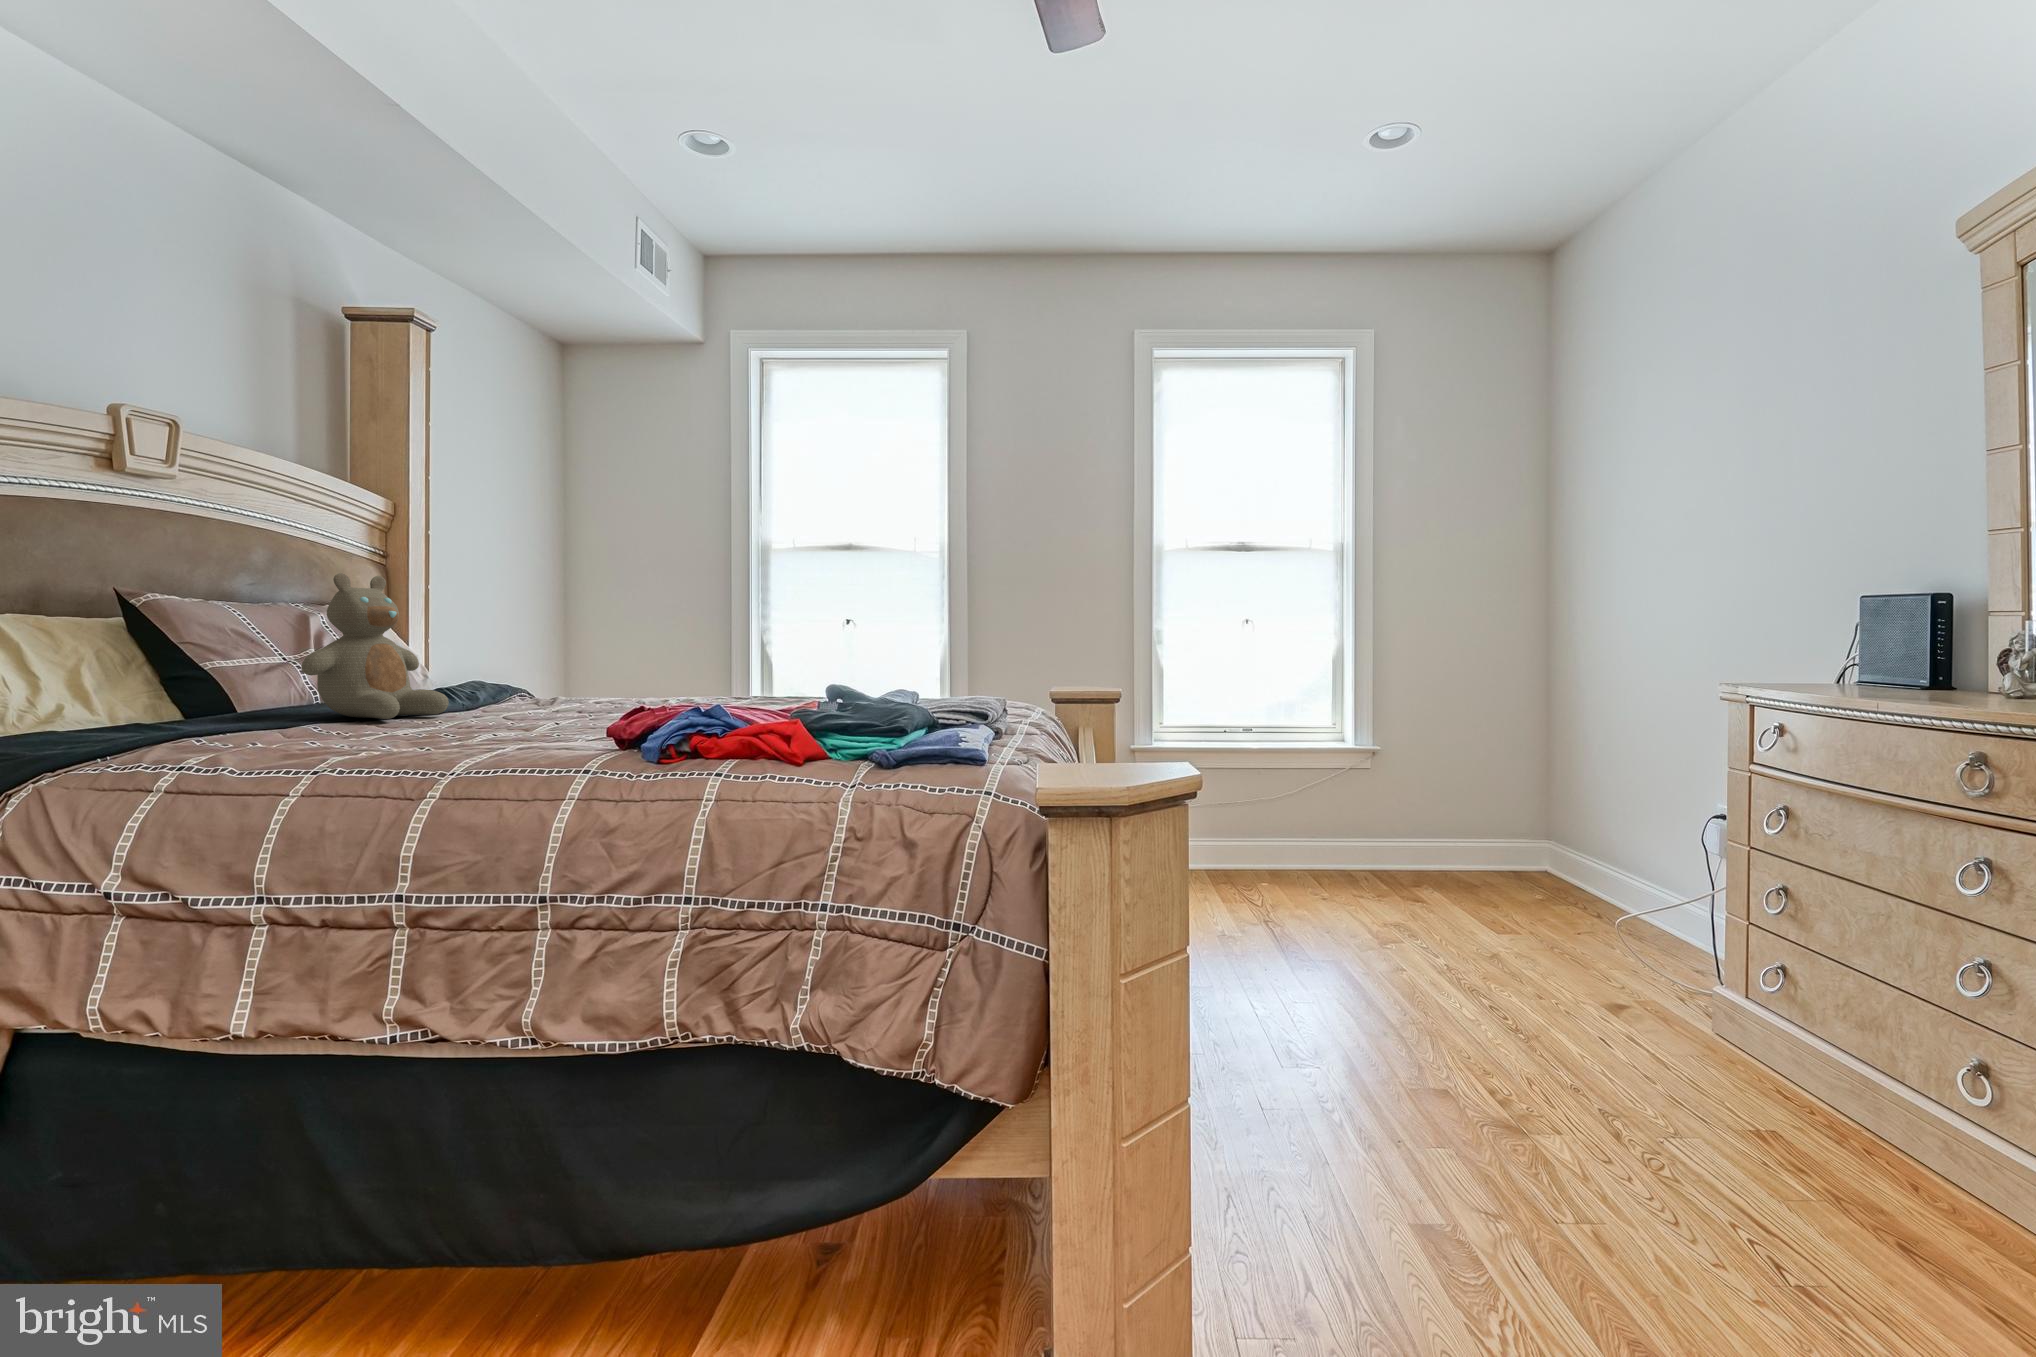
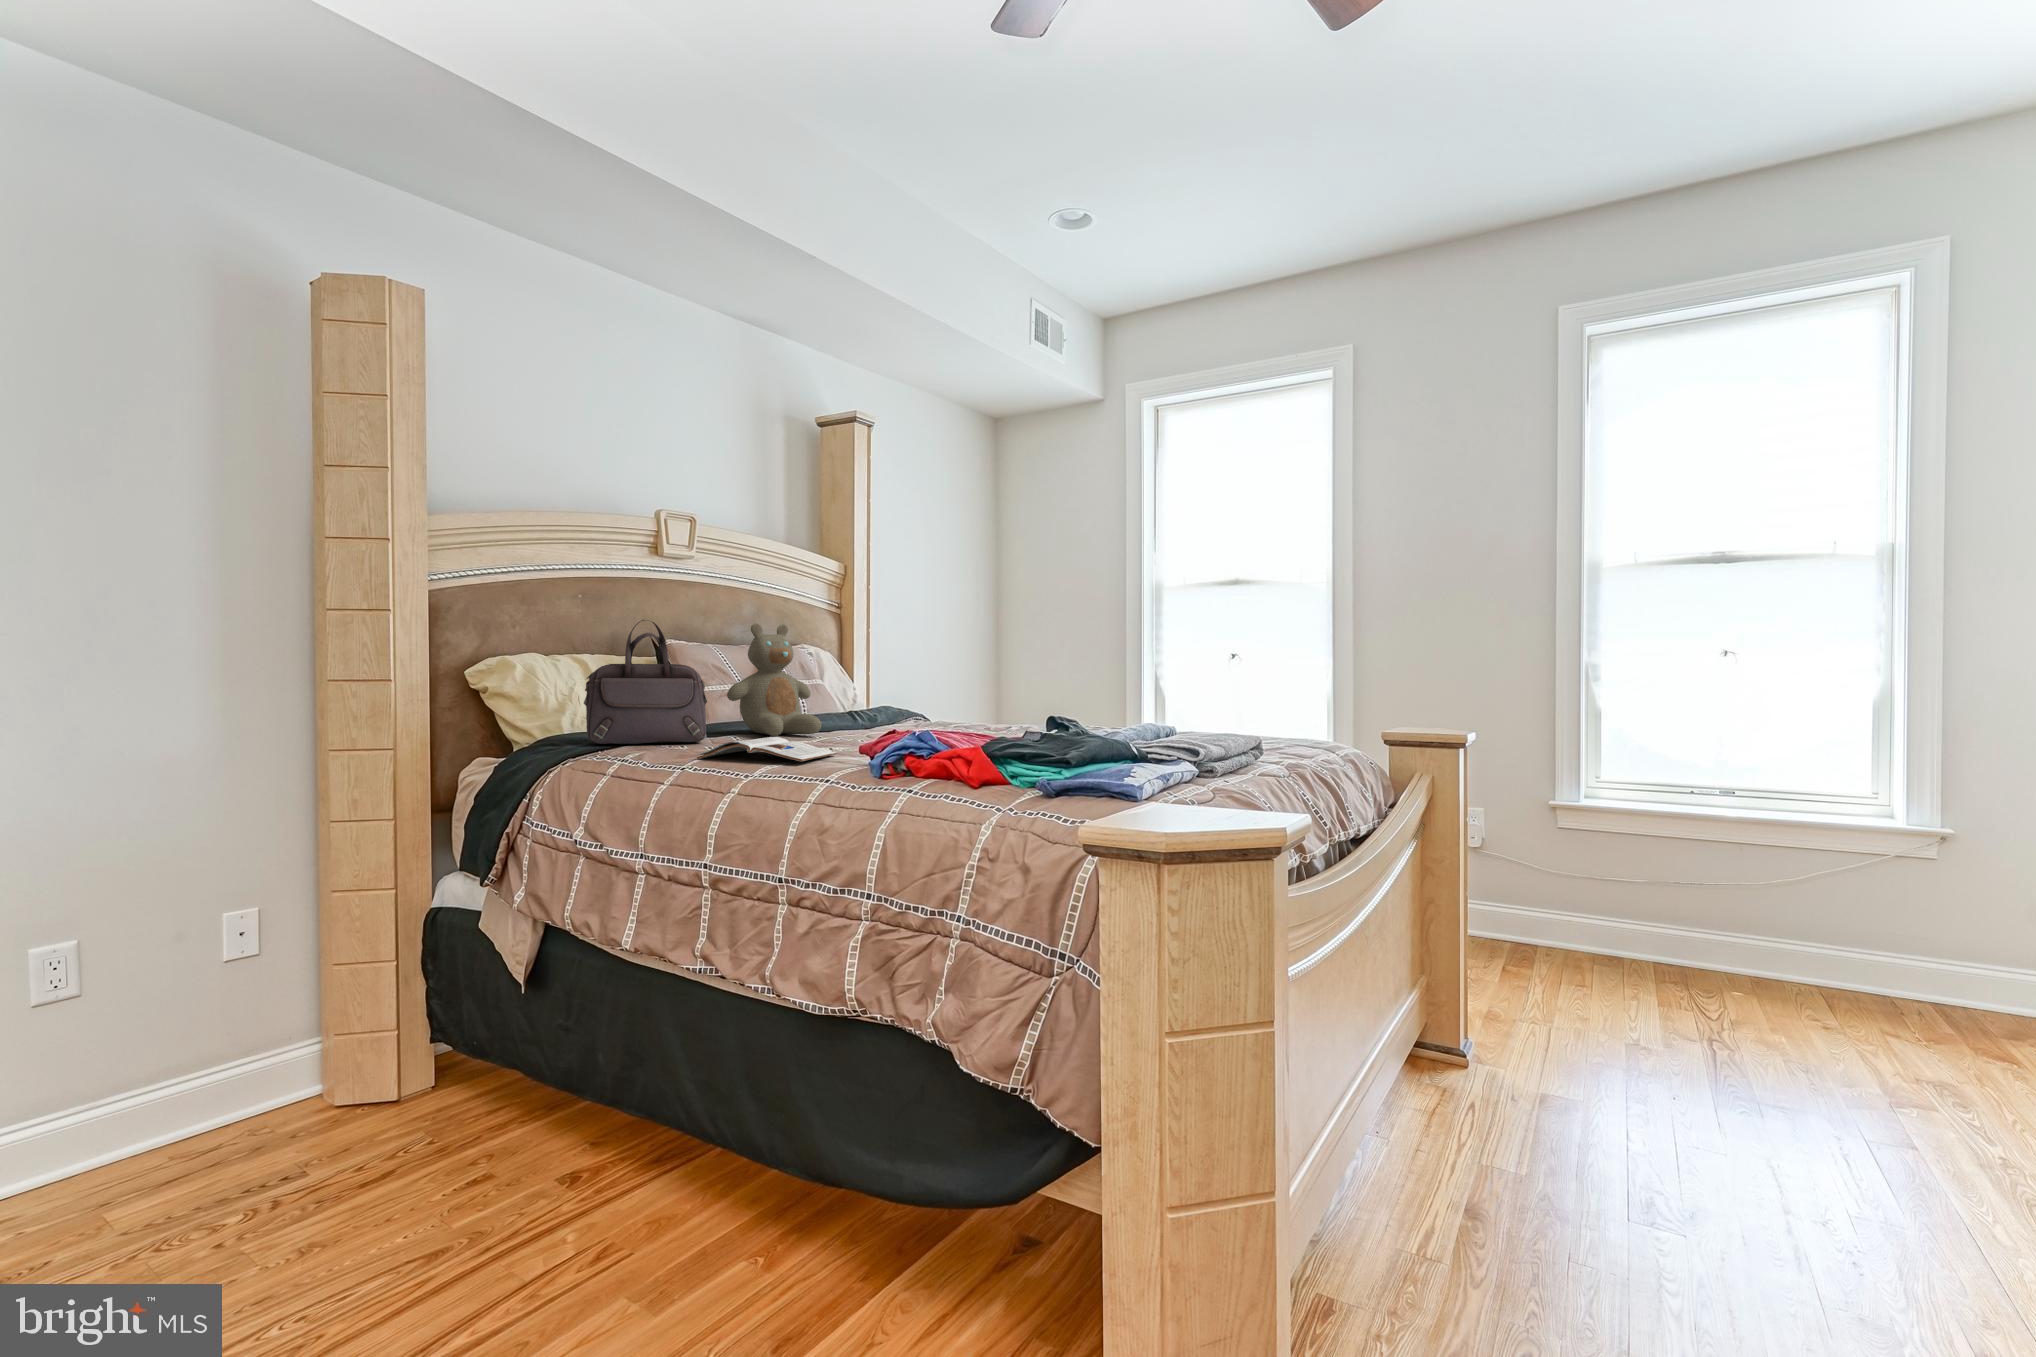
handbag: none [62,561,291,743] -> present [584,620,707,744]
magazine: none [317,719,518,755] -> present [697,737,837,761]

